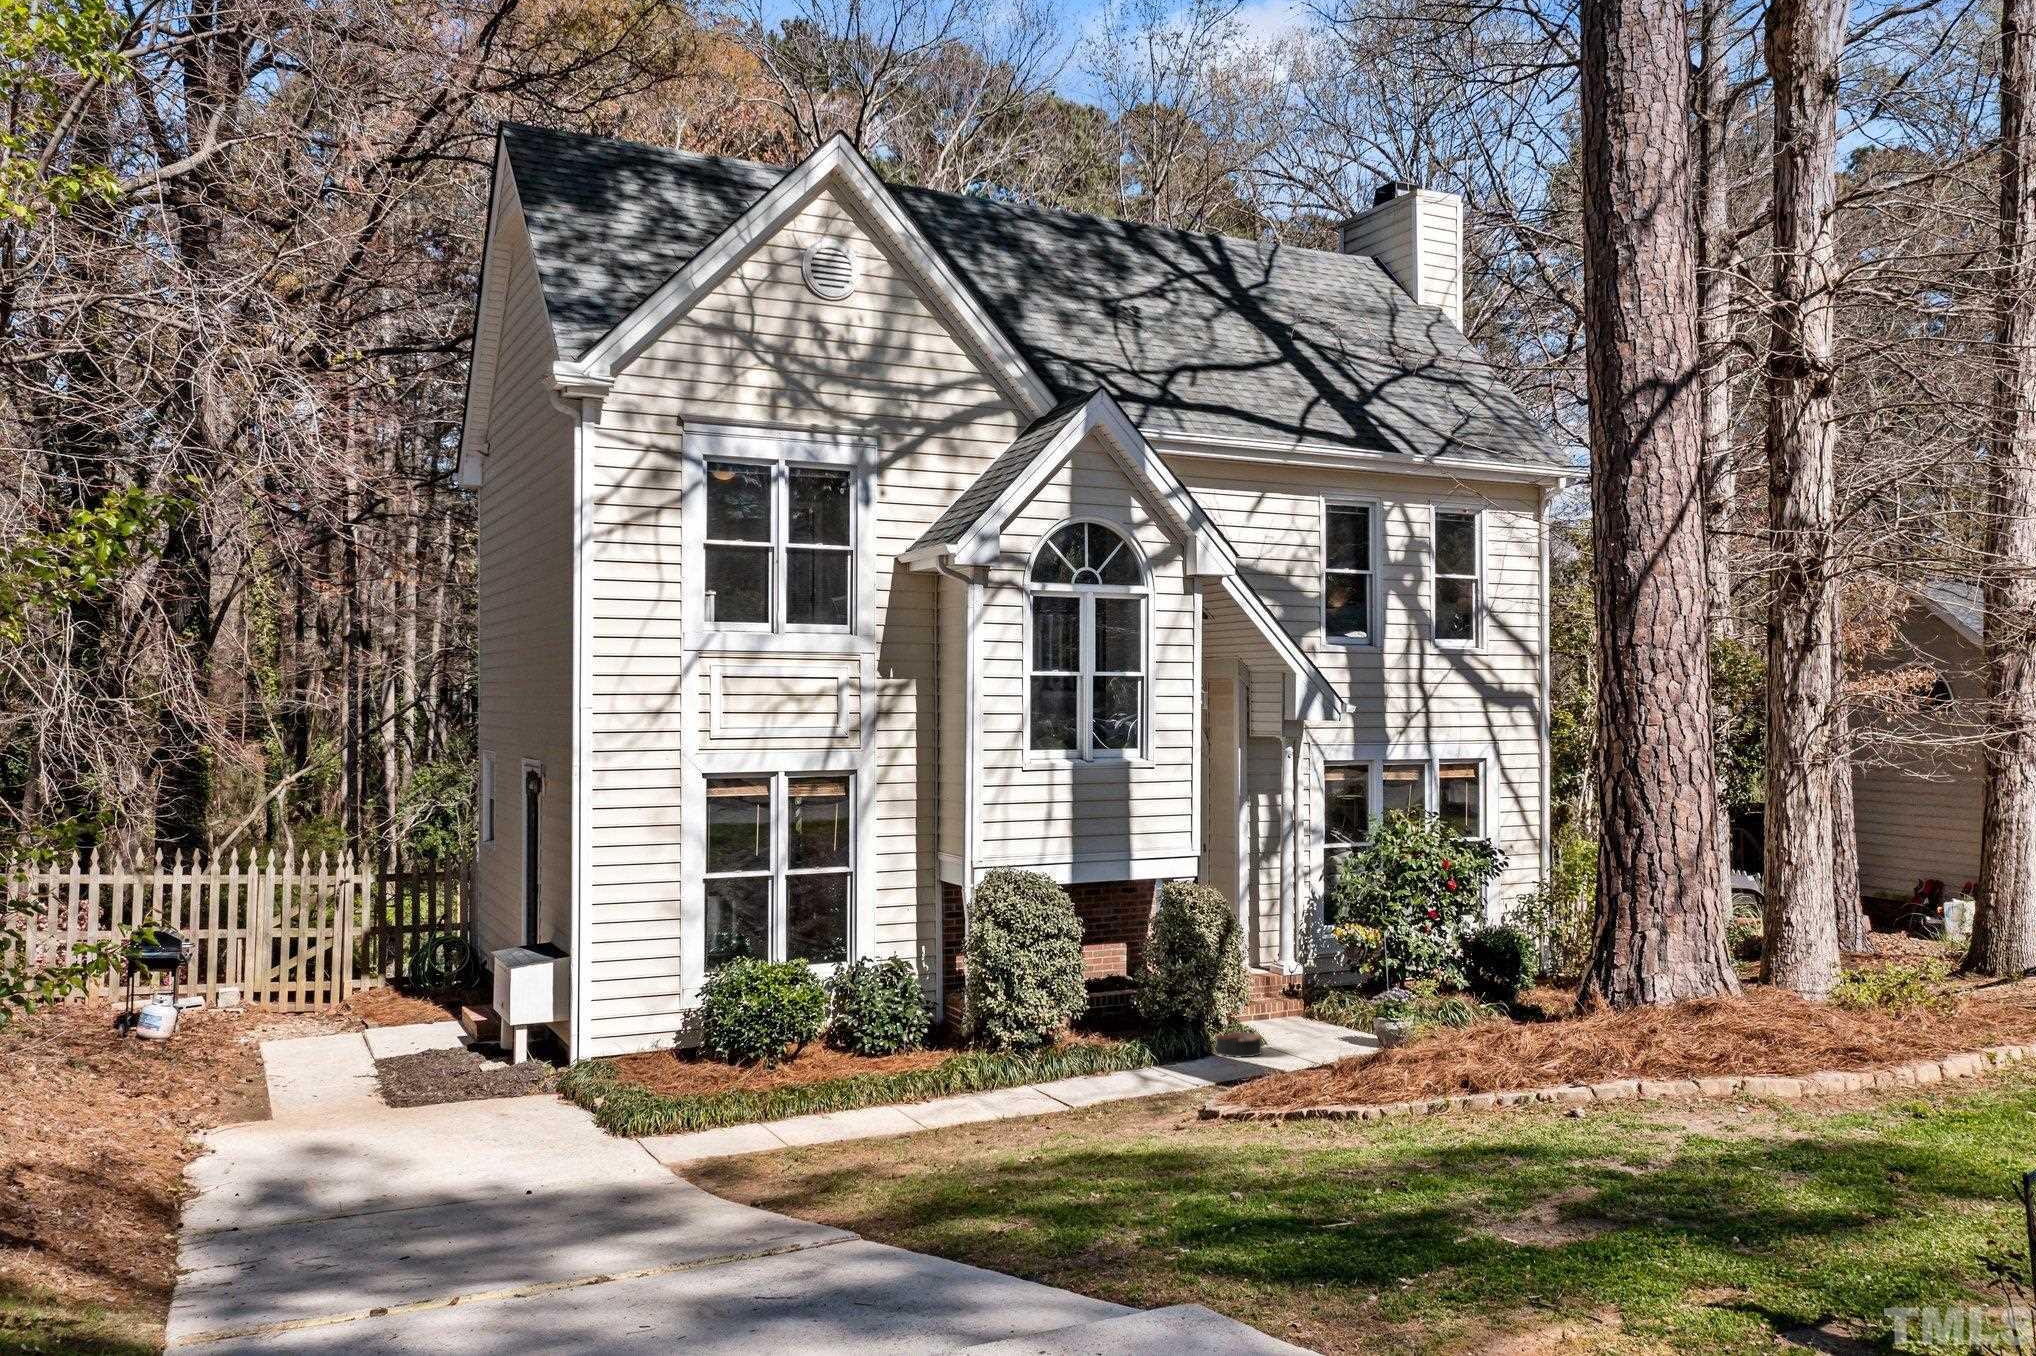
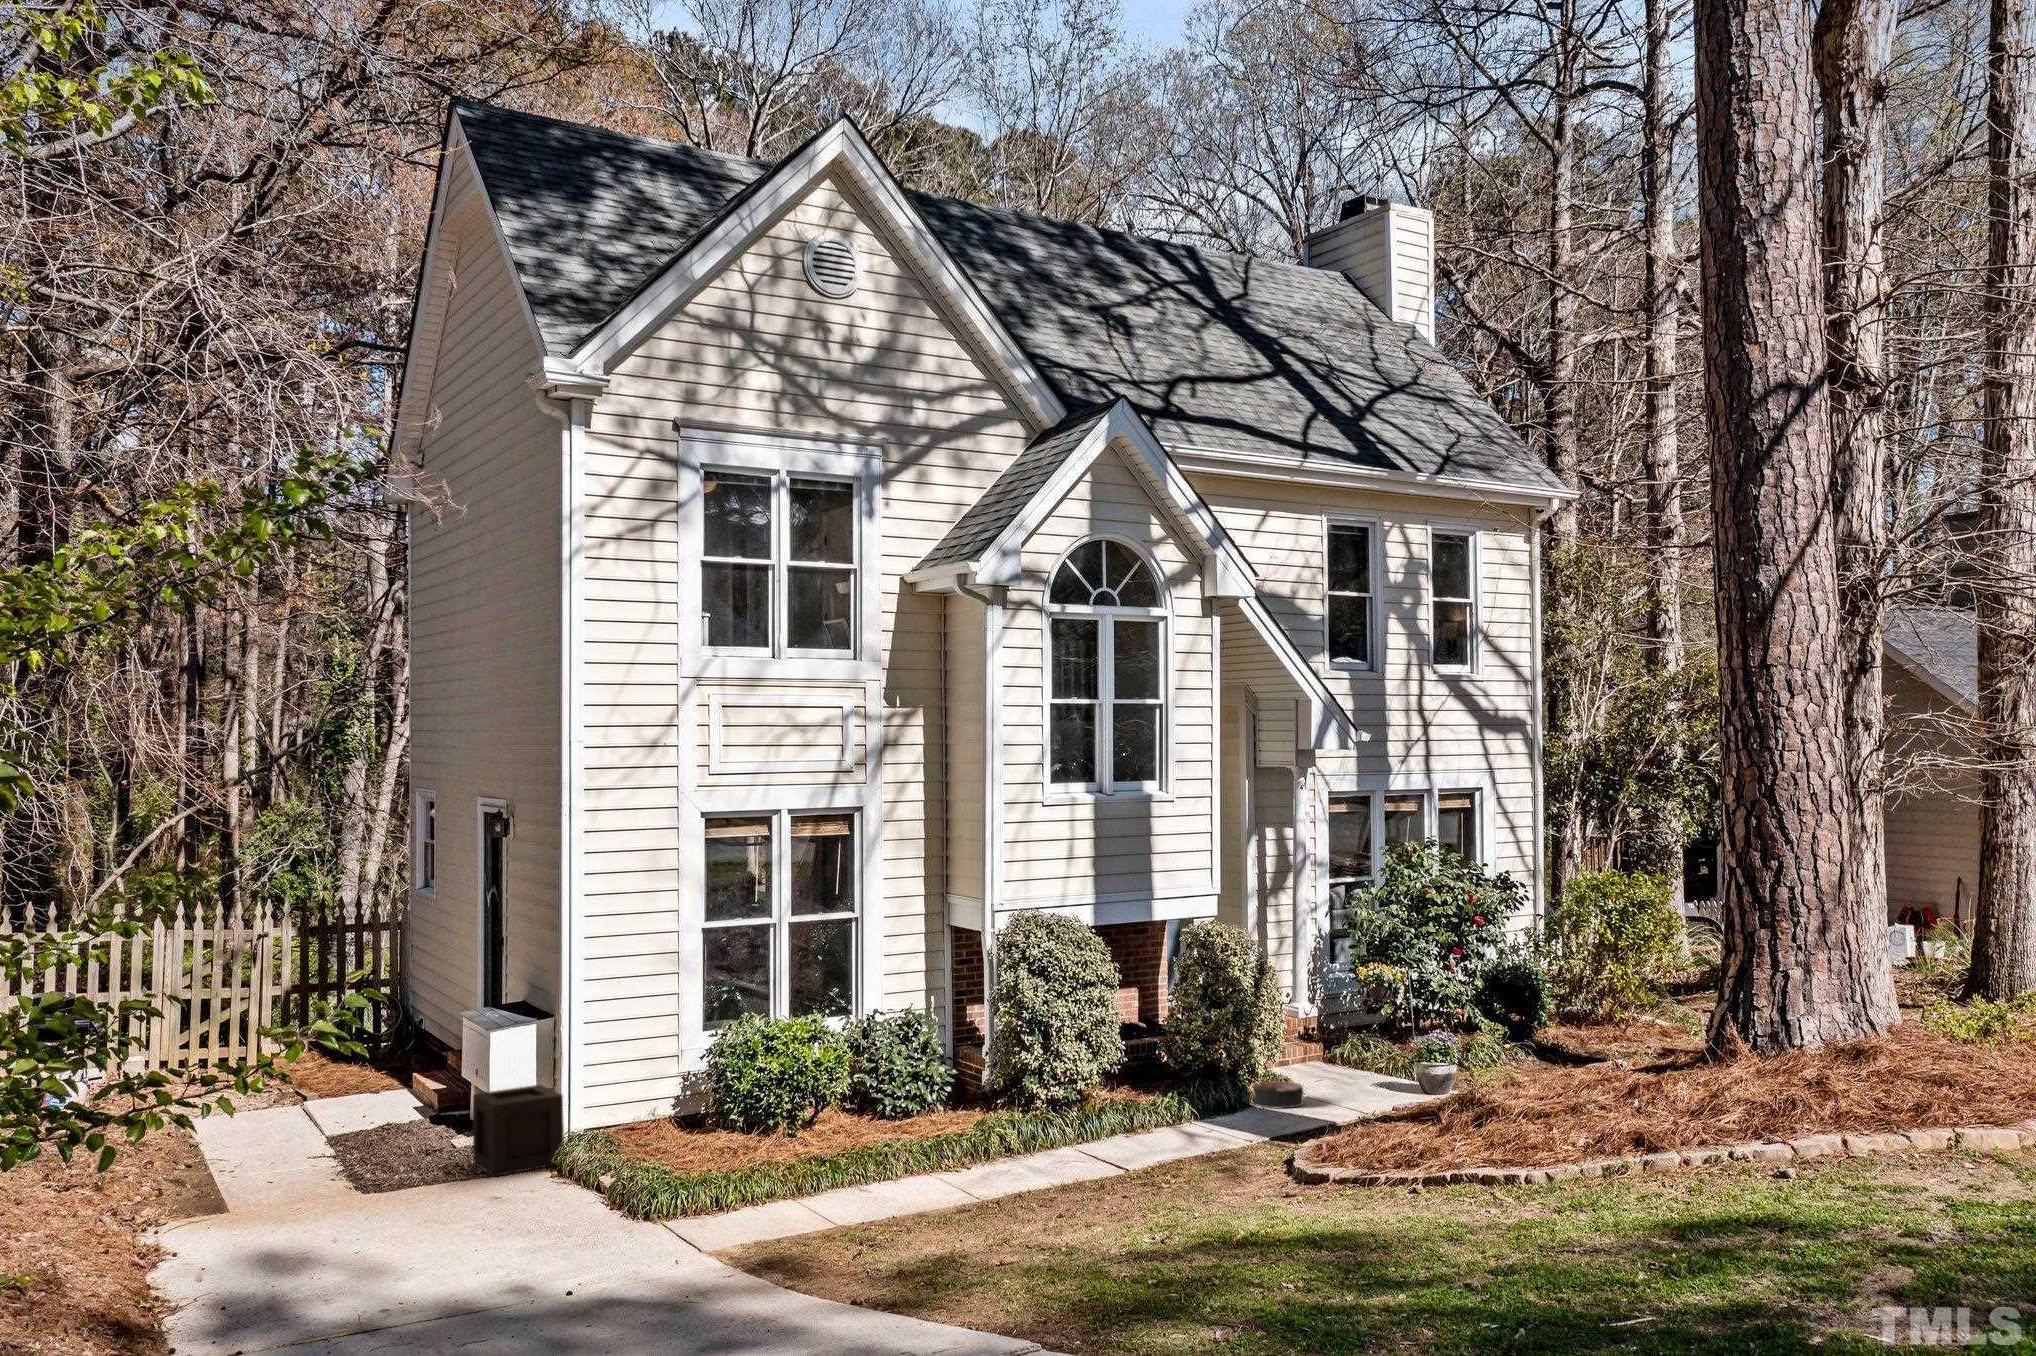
wooden crate: none [493,1016,569,1097] -> present [473,1085,564,1176]

